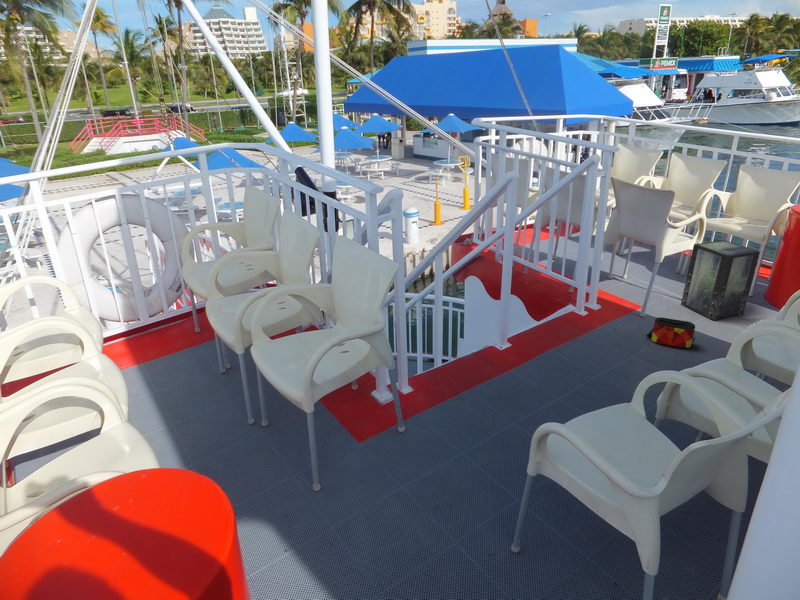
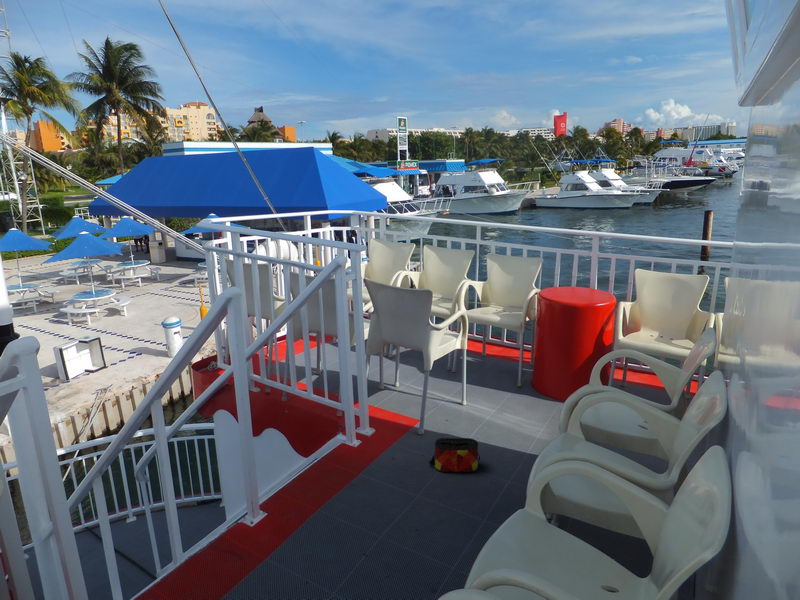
storage box: present [681,240,760,320] -> none [458,334,522,425]

